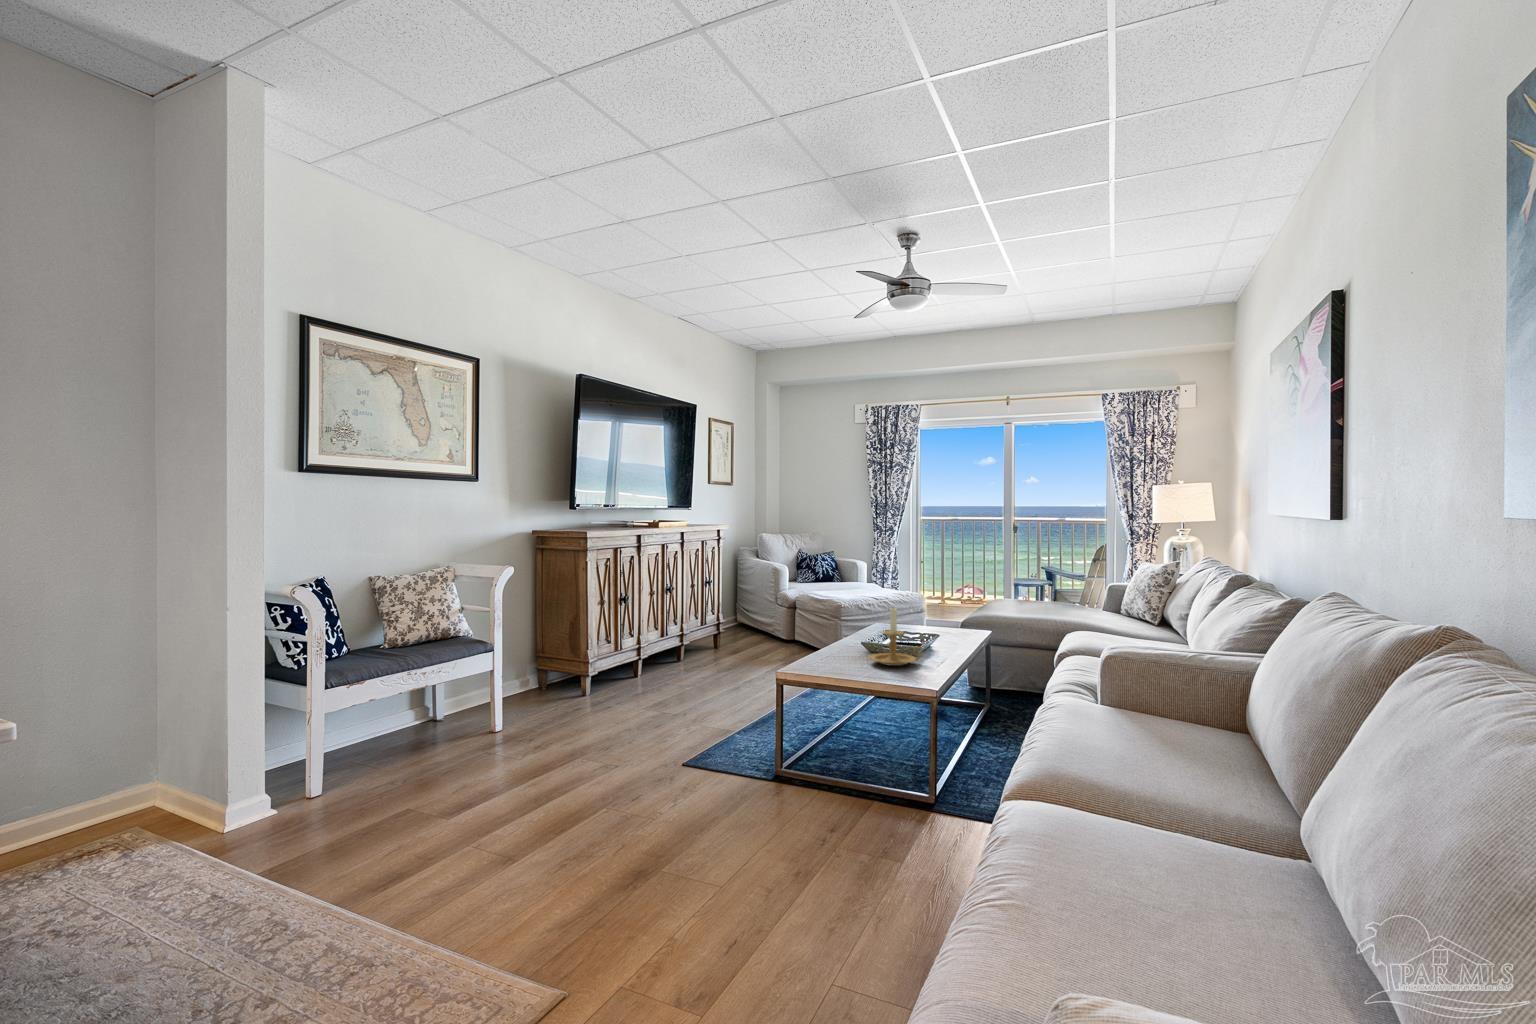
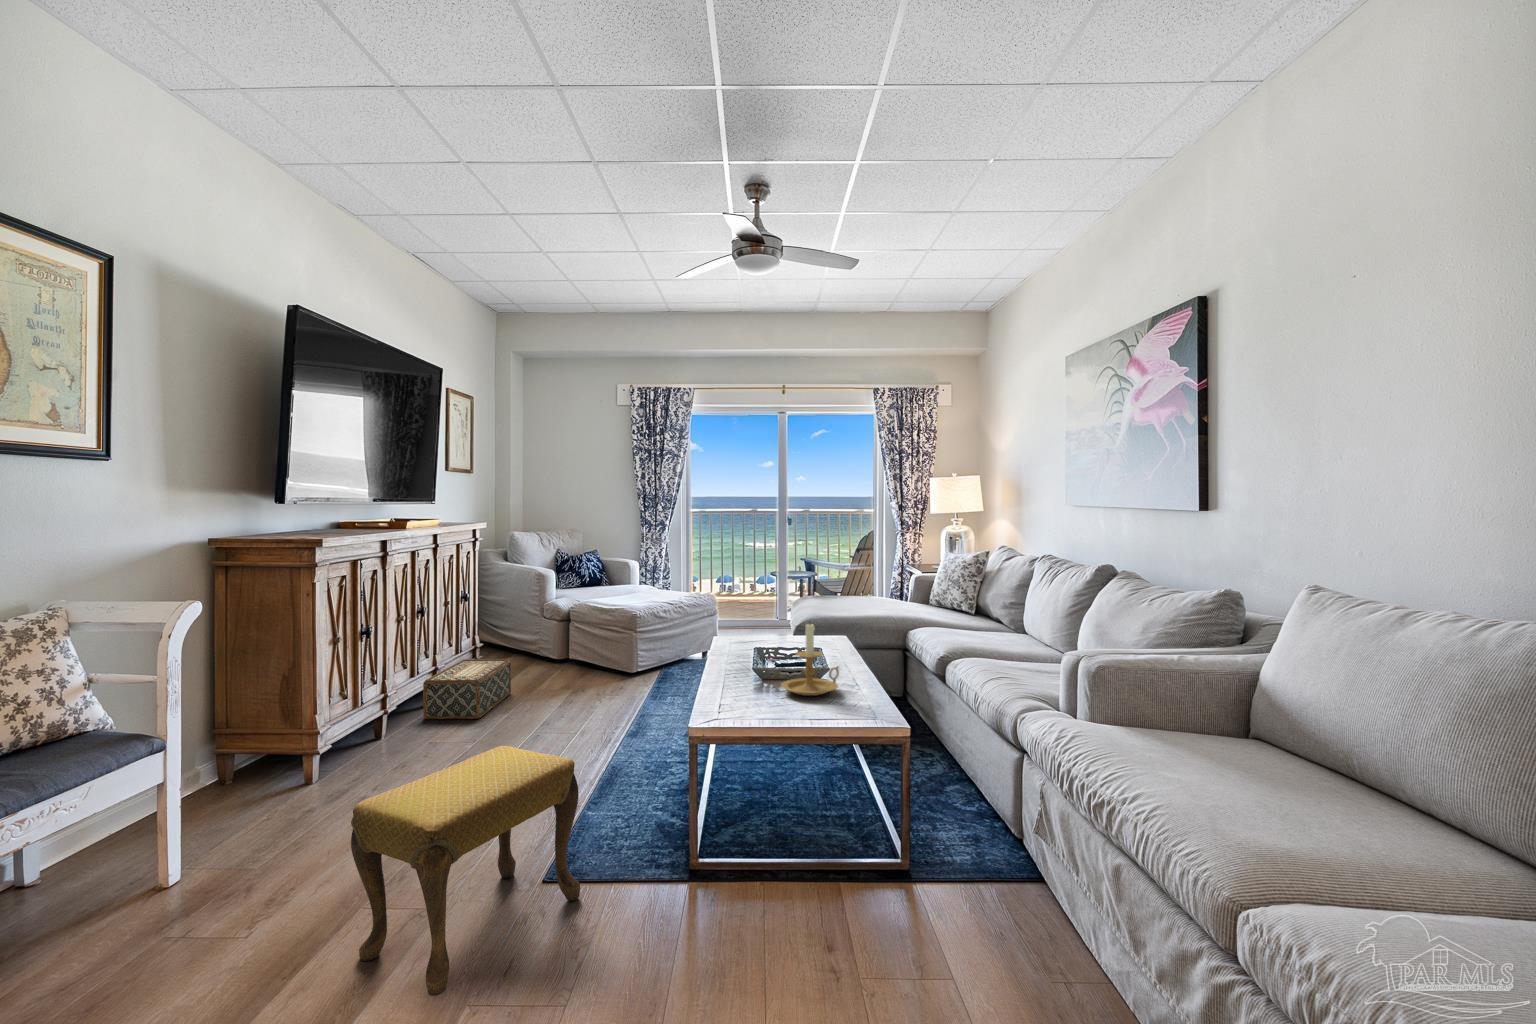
woven basket: none [671,629,739,672] -> present [423,659,511,719]
footstool: none [561,672,699,805] -> present [351,746,580,996]

